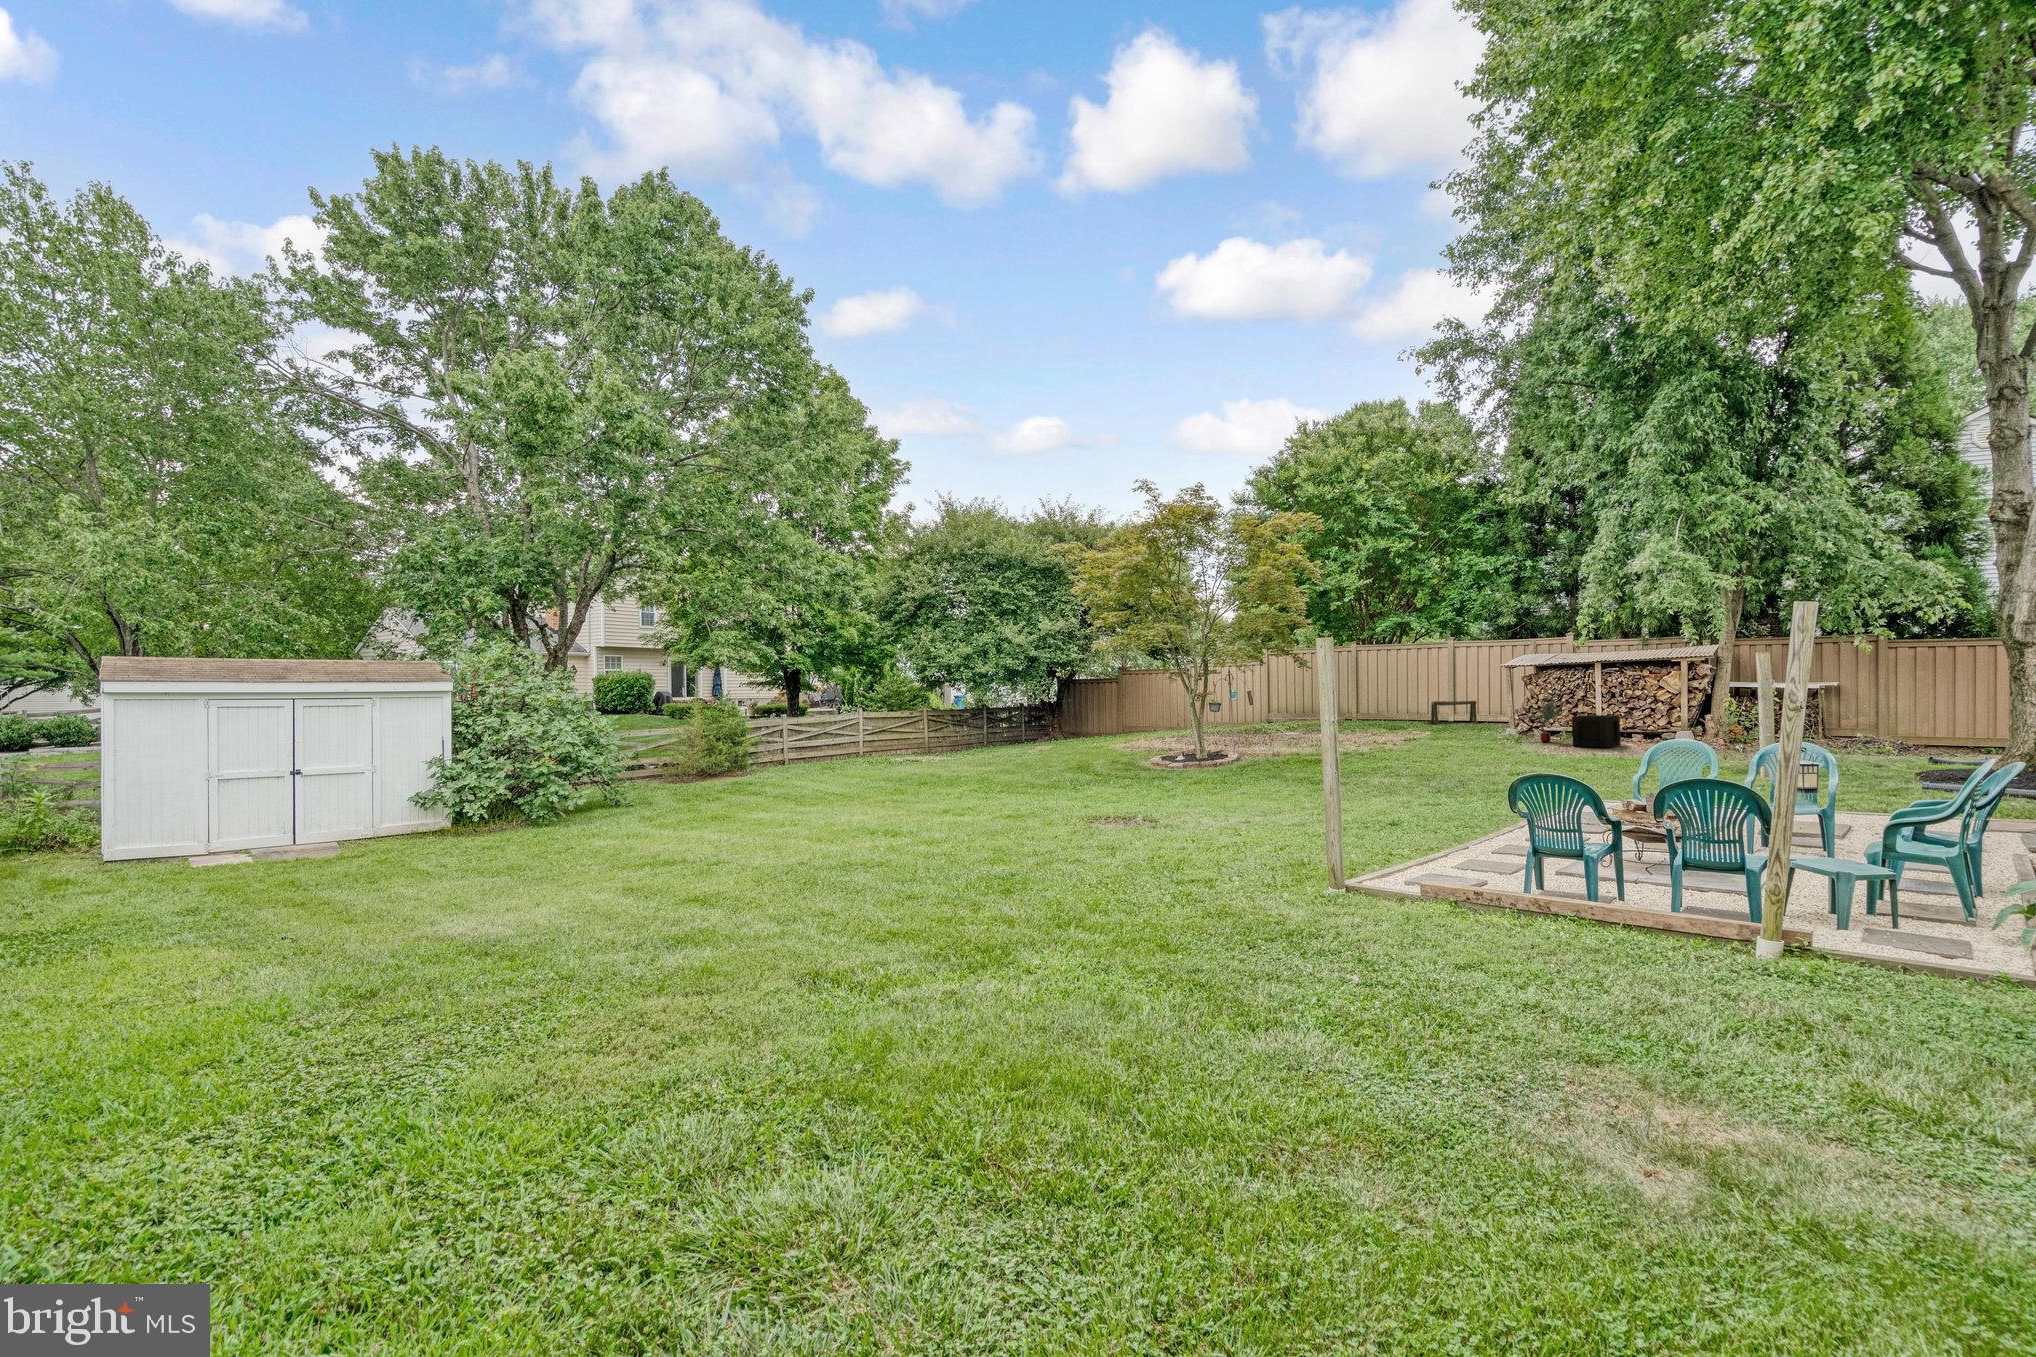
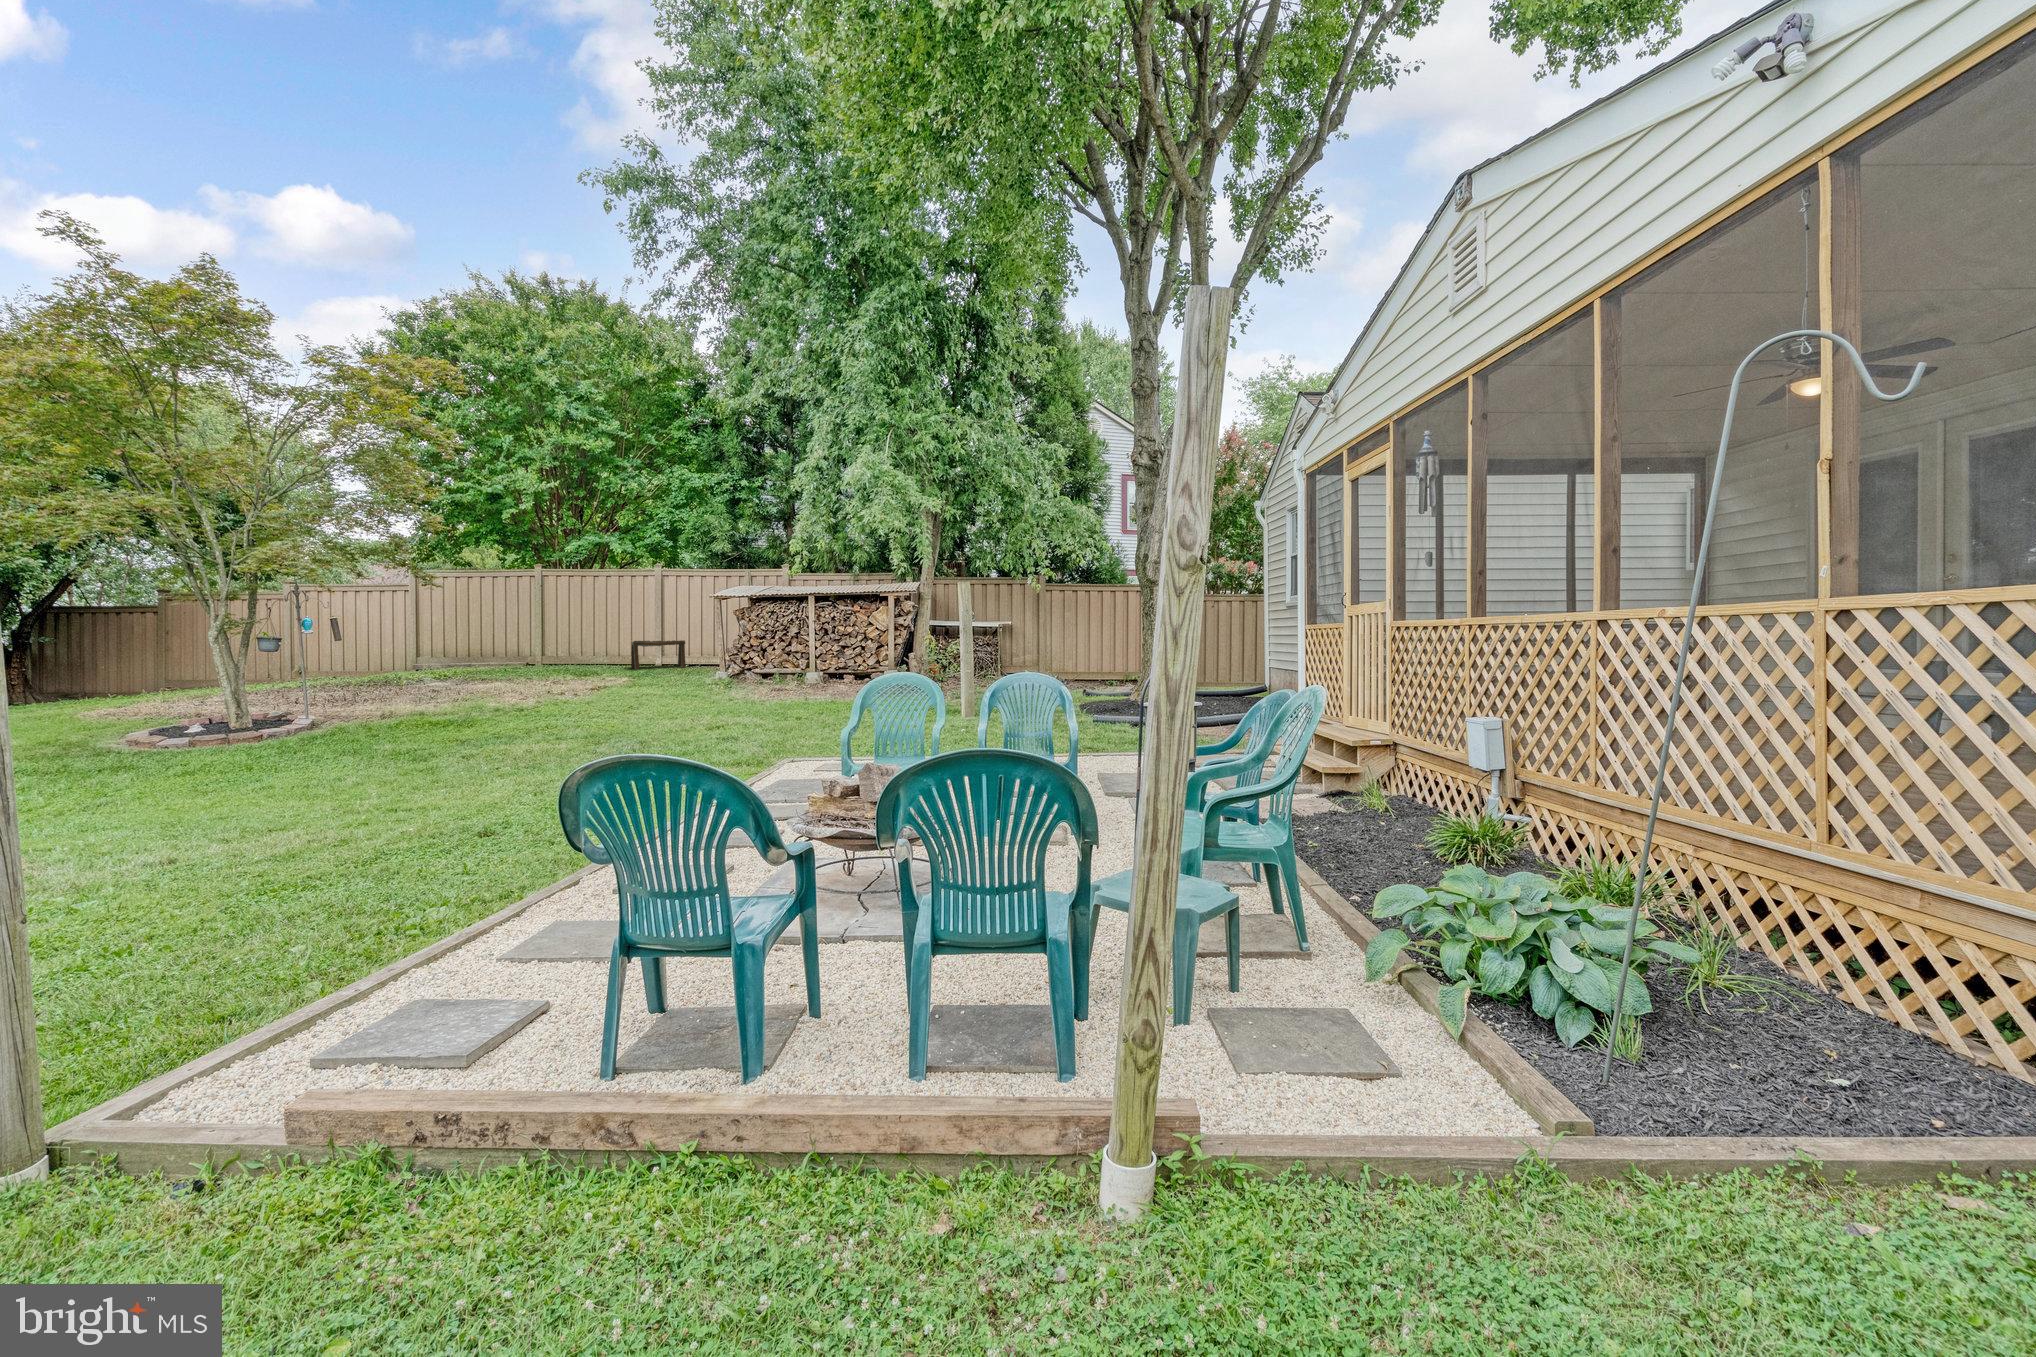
potted tree: present [1526,696,1564,742] -> none [736,632,778,688]
wooden crate: present [1572,715,1620,747] -> none [785,655,833,691]

